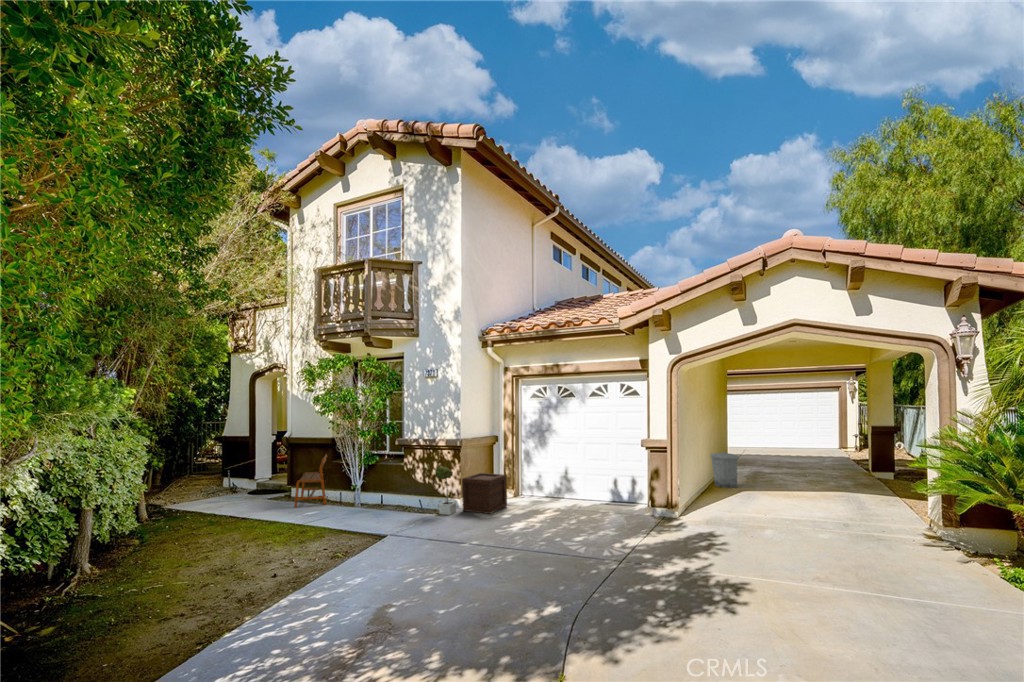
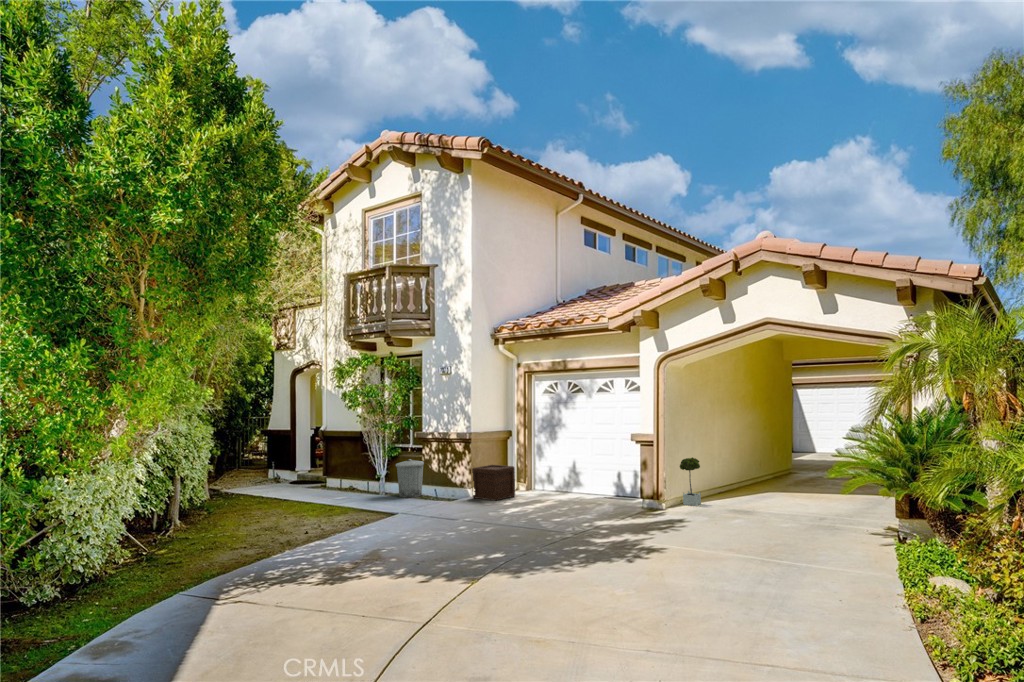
trash can: present [711,452,739,488] -> present [396,459,424,498]
bench: present [294,454,327,508] -> none [327,445,360,493]
potted tree: present [435,467,456,515] -> present [680,457,701,506]

